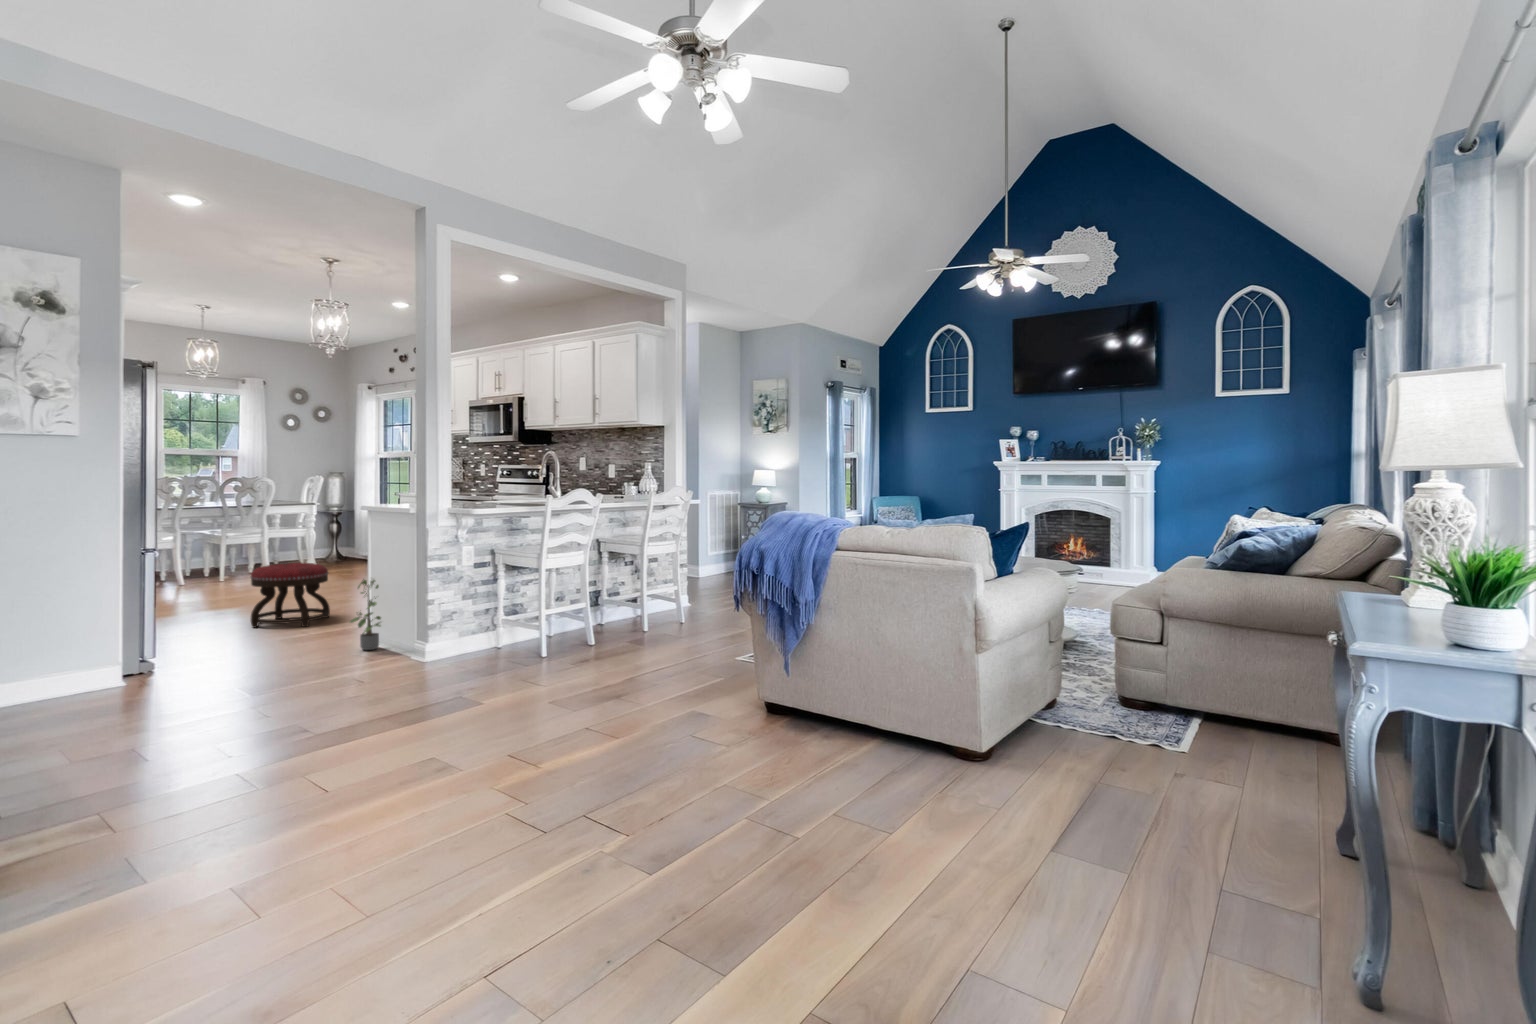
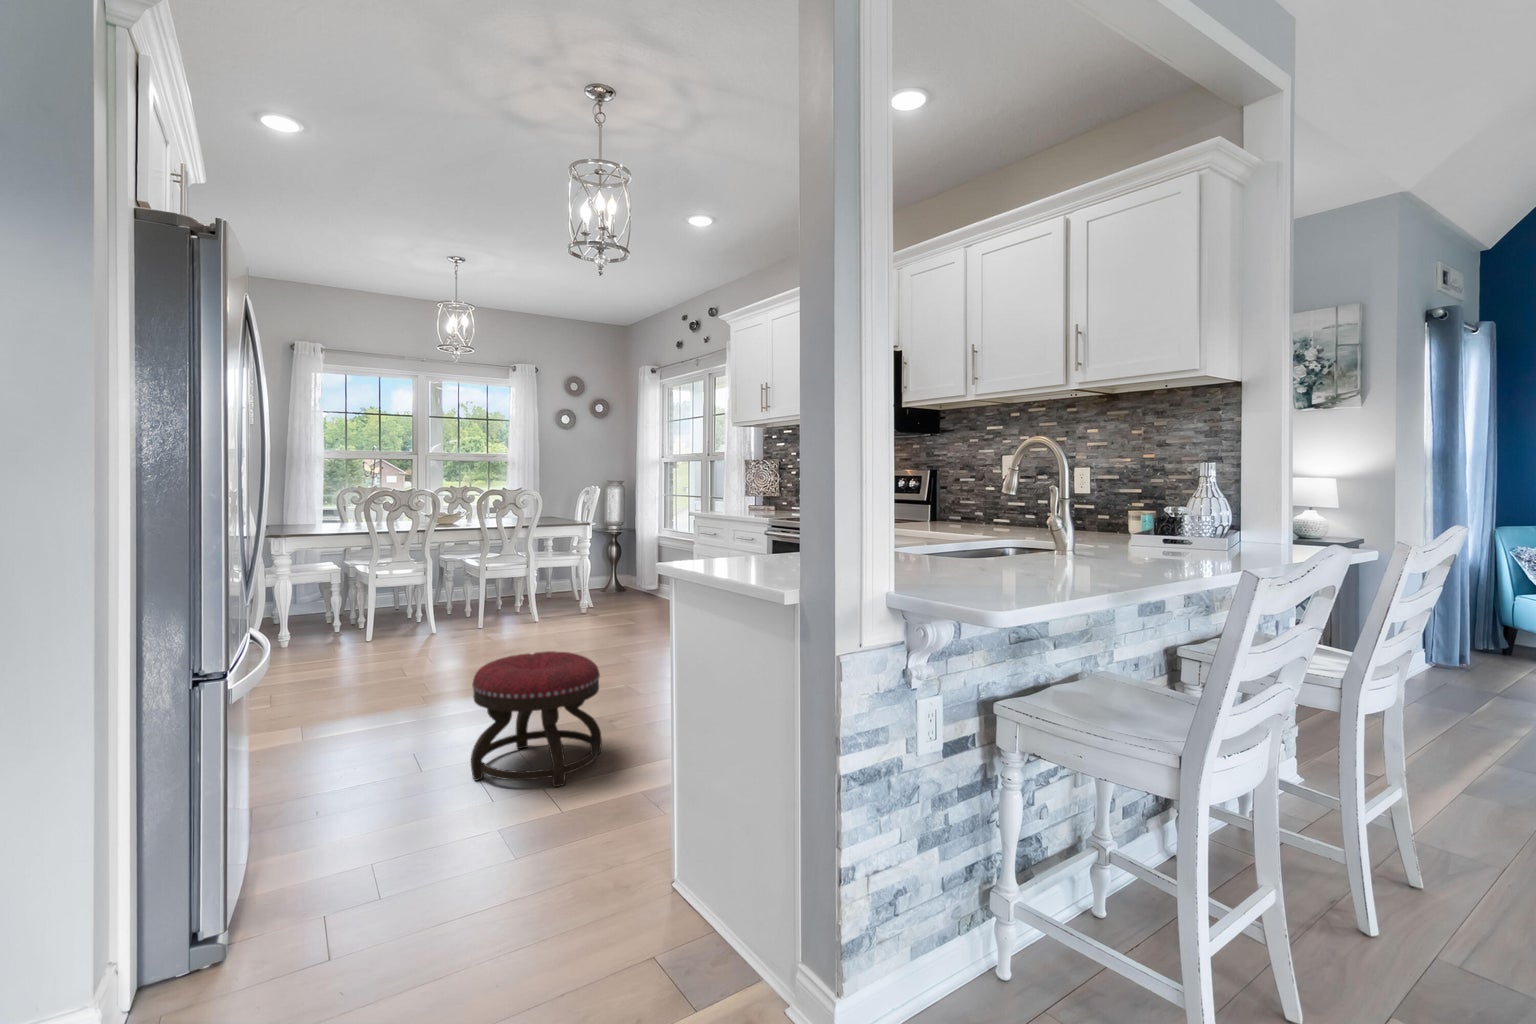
potted plant: present [350,579,381,650] -> none [639,754,717,943]

